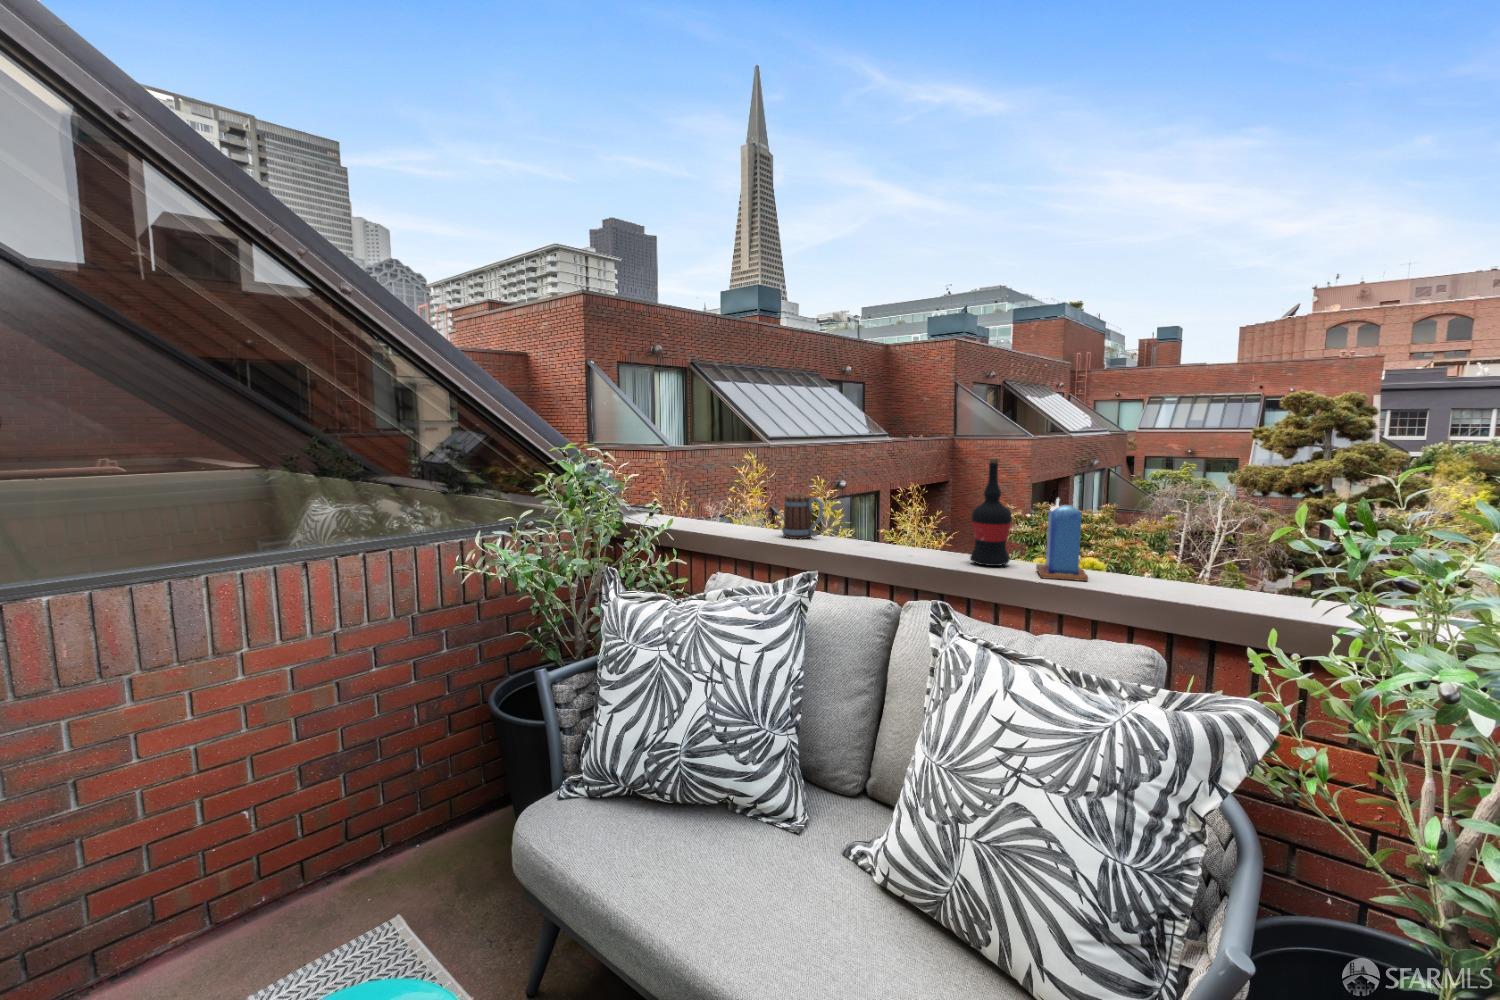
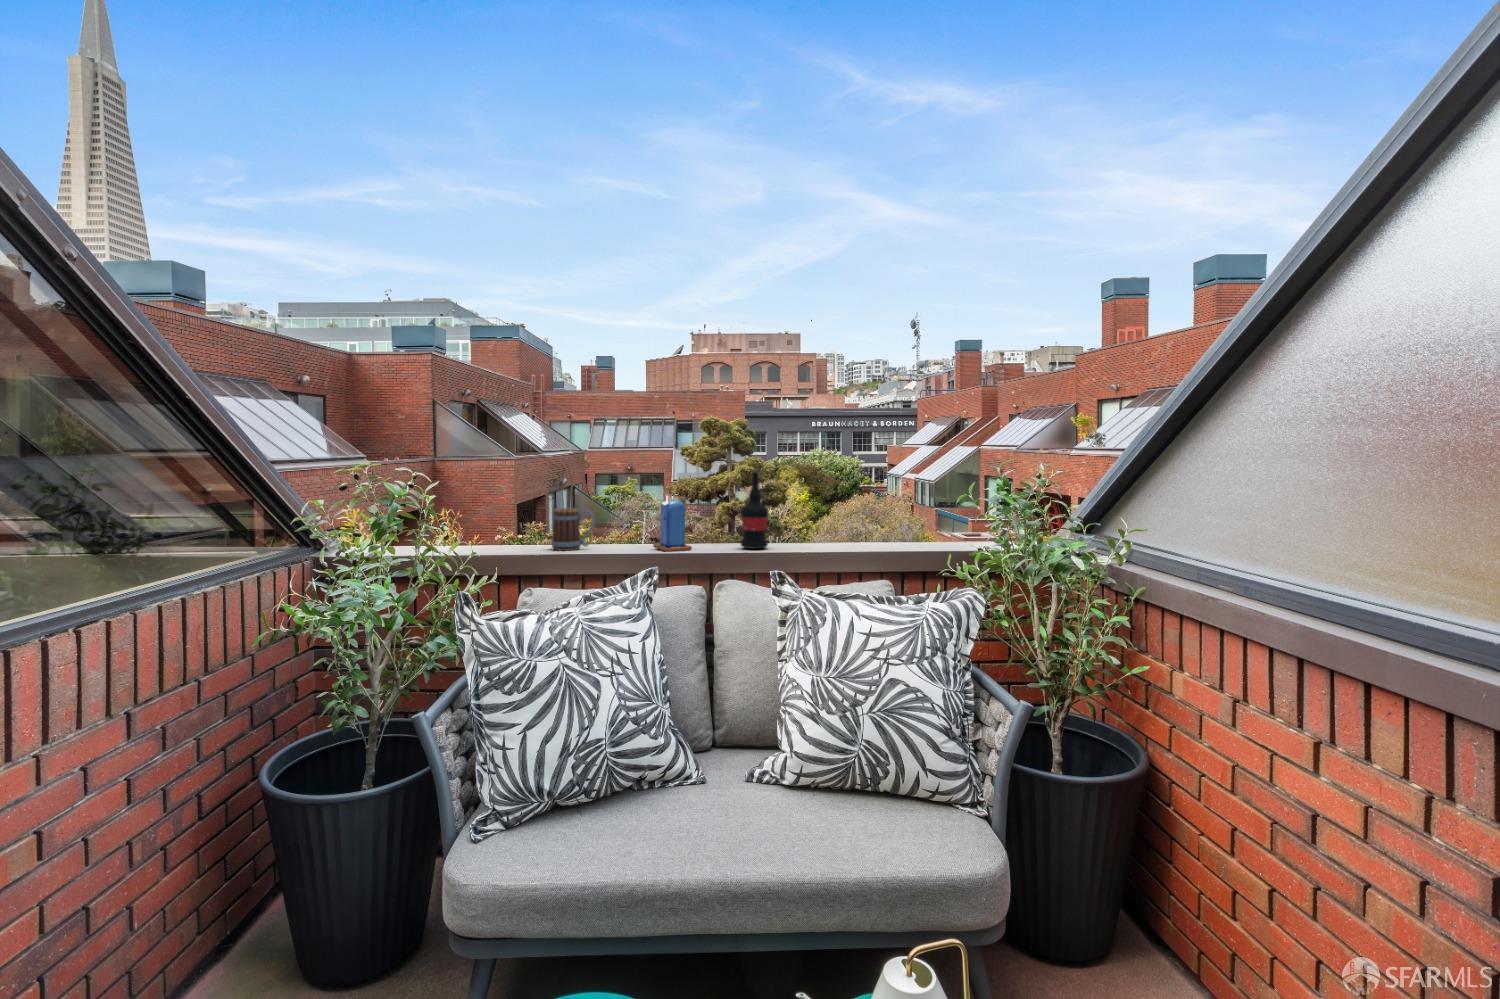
candle: present [1036,498,1088,581] -> present [653,496,692,552]

